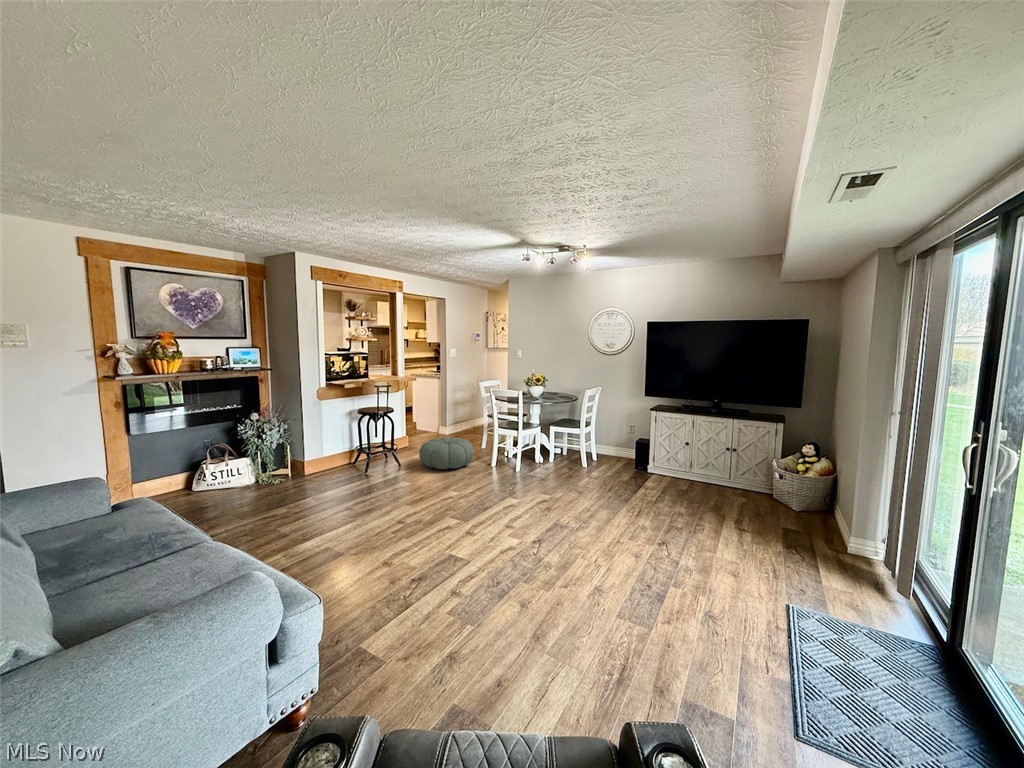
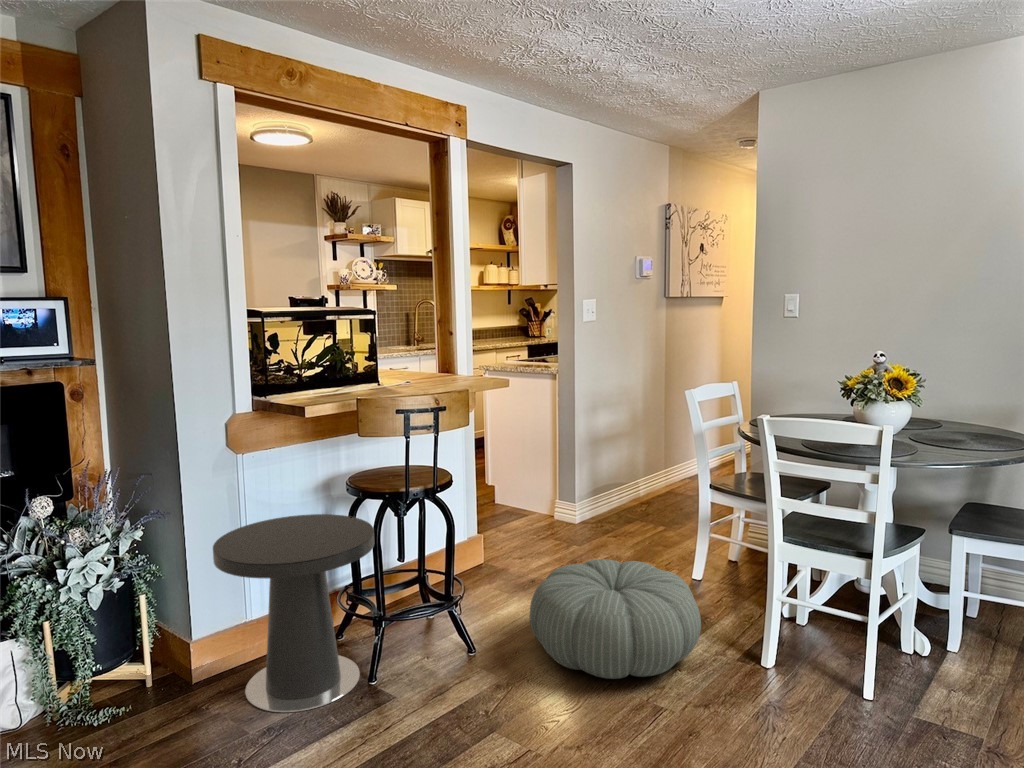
side table: none [314,421,367,479] -> present [213,514,374,712]

